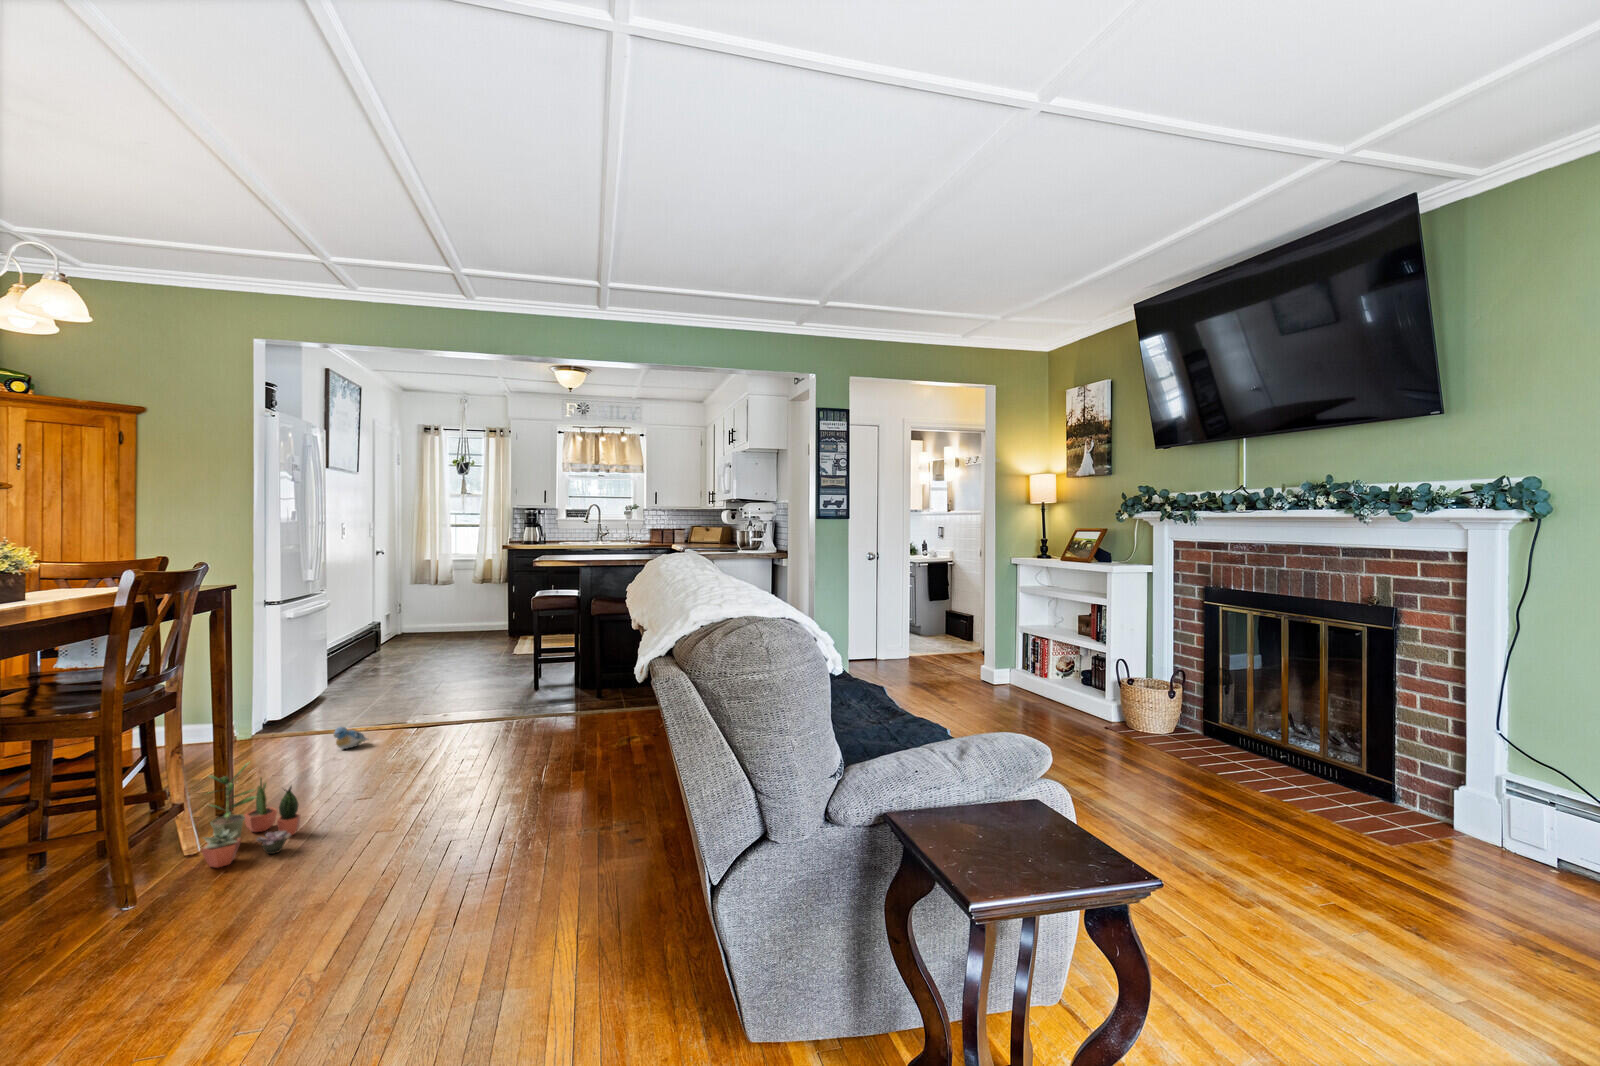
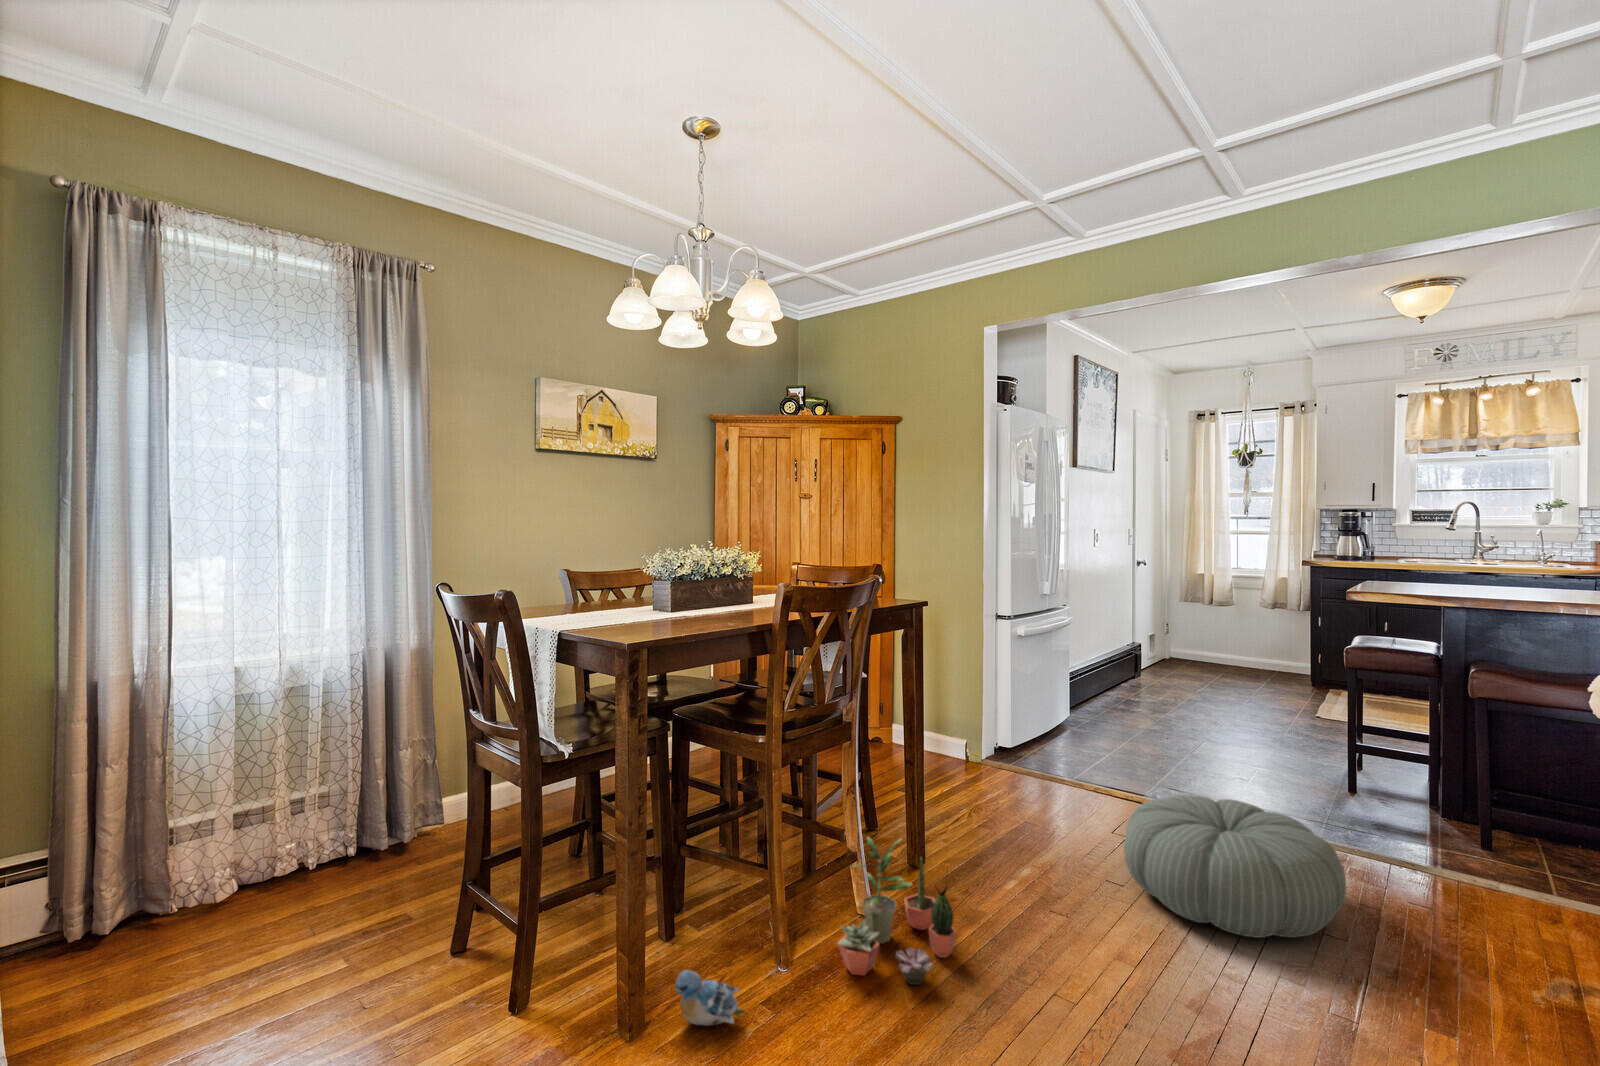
pouf: none [407,695,535,768] -> present [1124,795,1346,938]
plush toy: present [334,727,368,749] -> present [674,970,745,1026]

